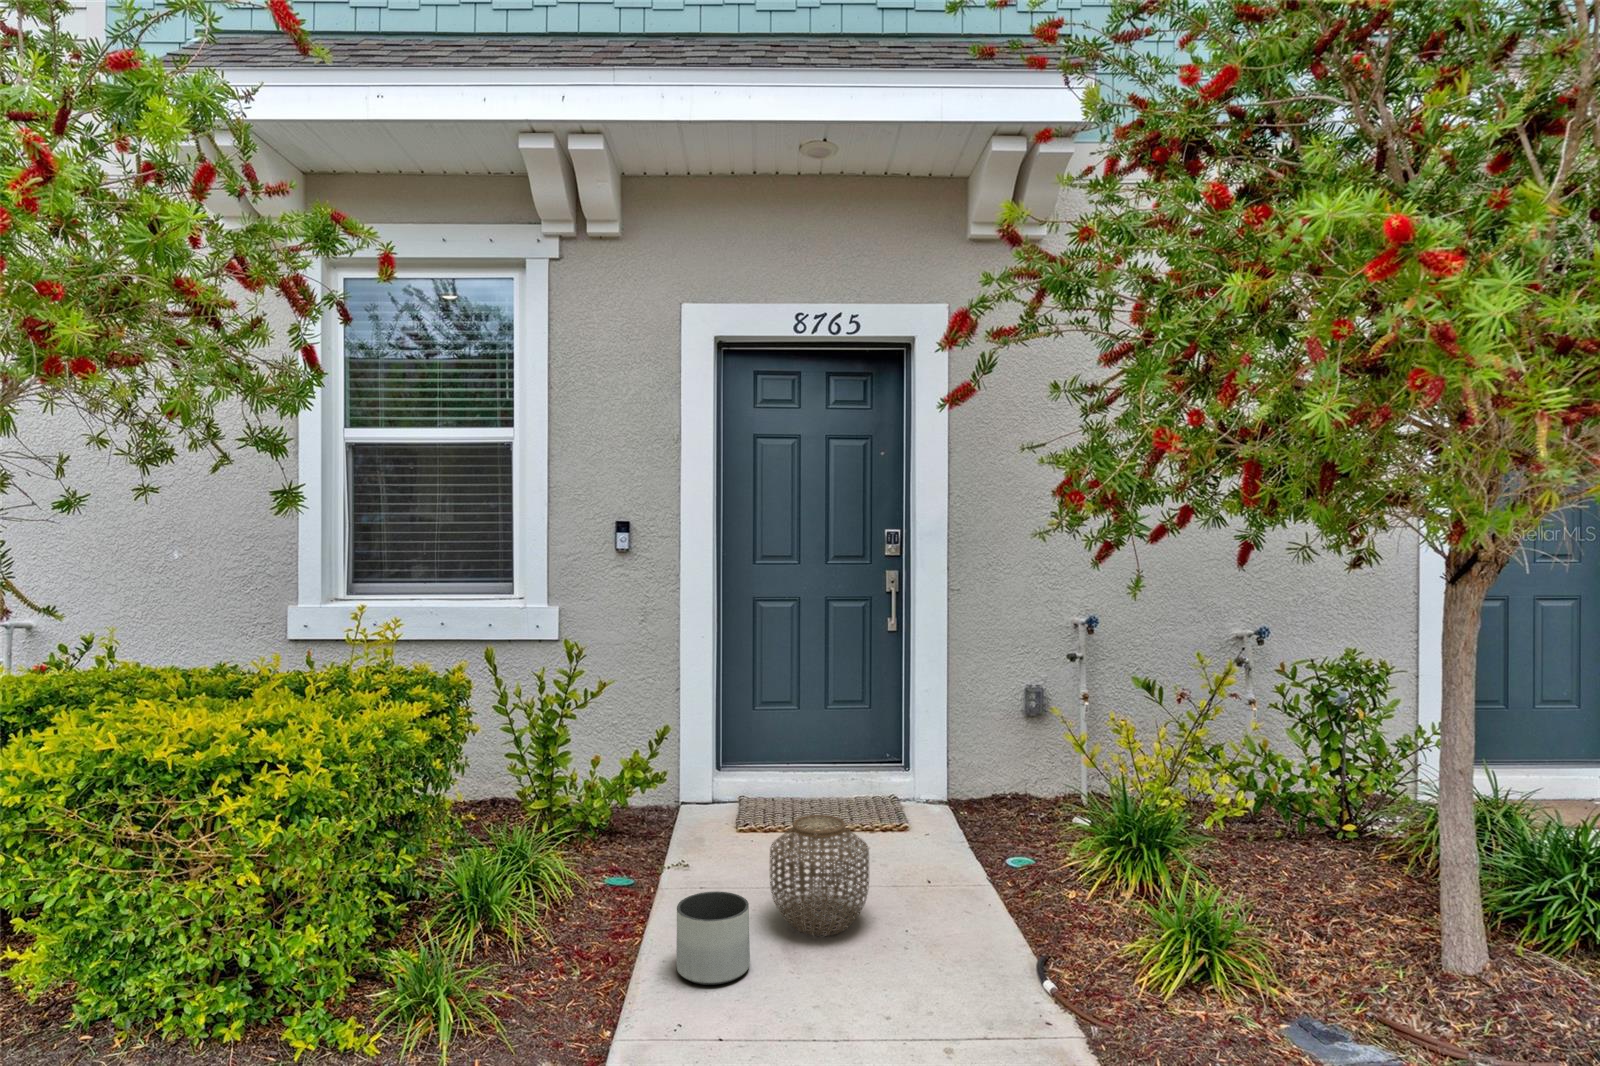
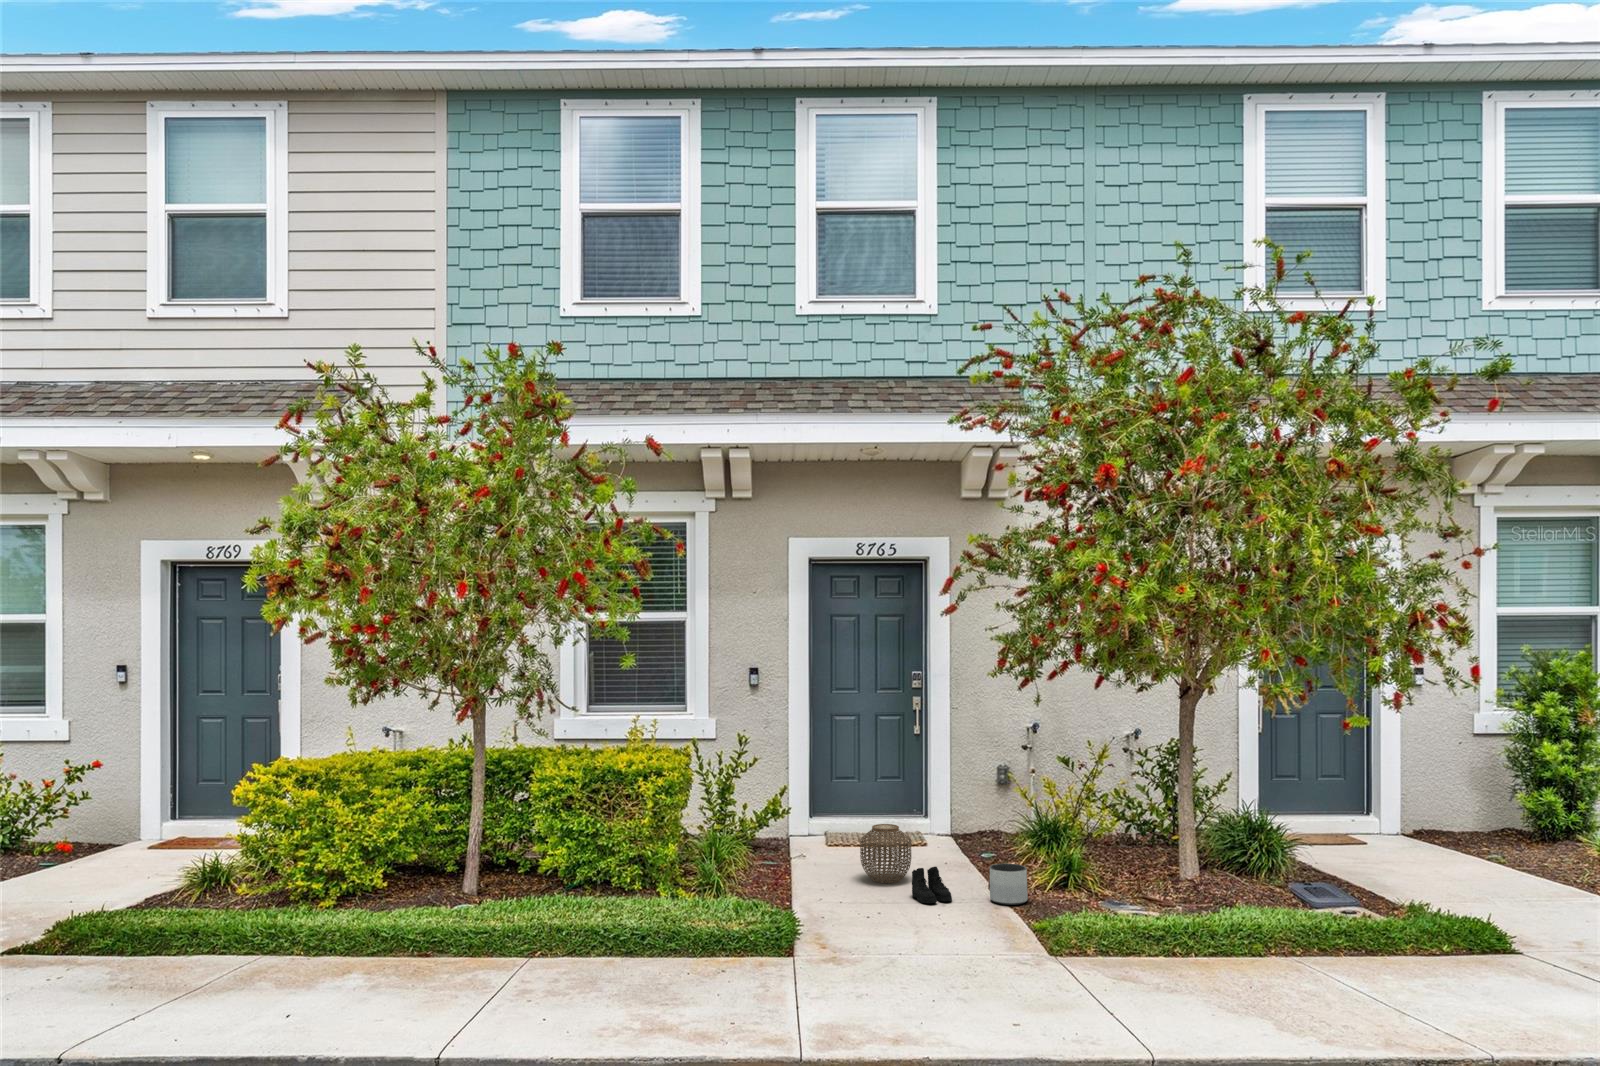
planter: present [676,892,750,985] -> present [990,864,1028,905]
boots: none [864,924,948,1019] -> present [912,867,952,903]

